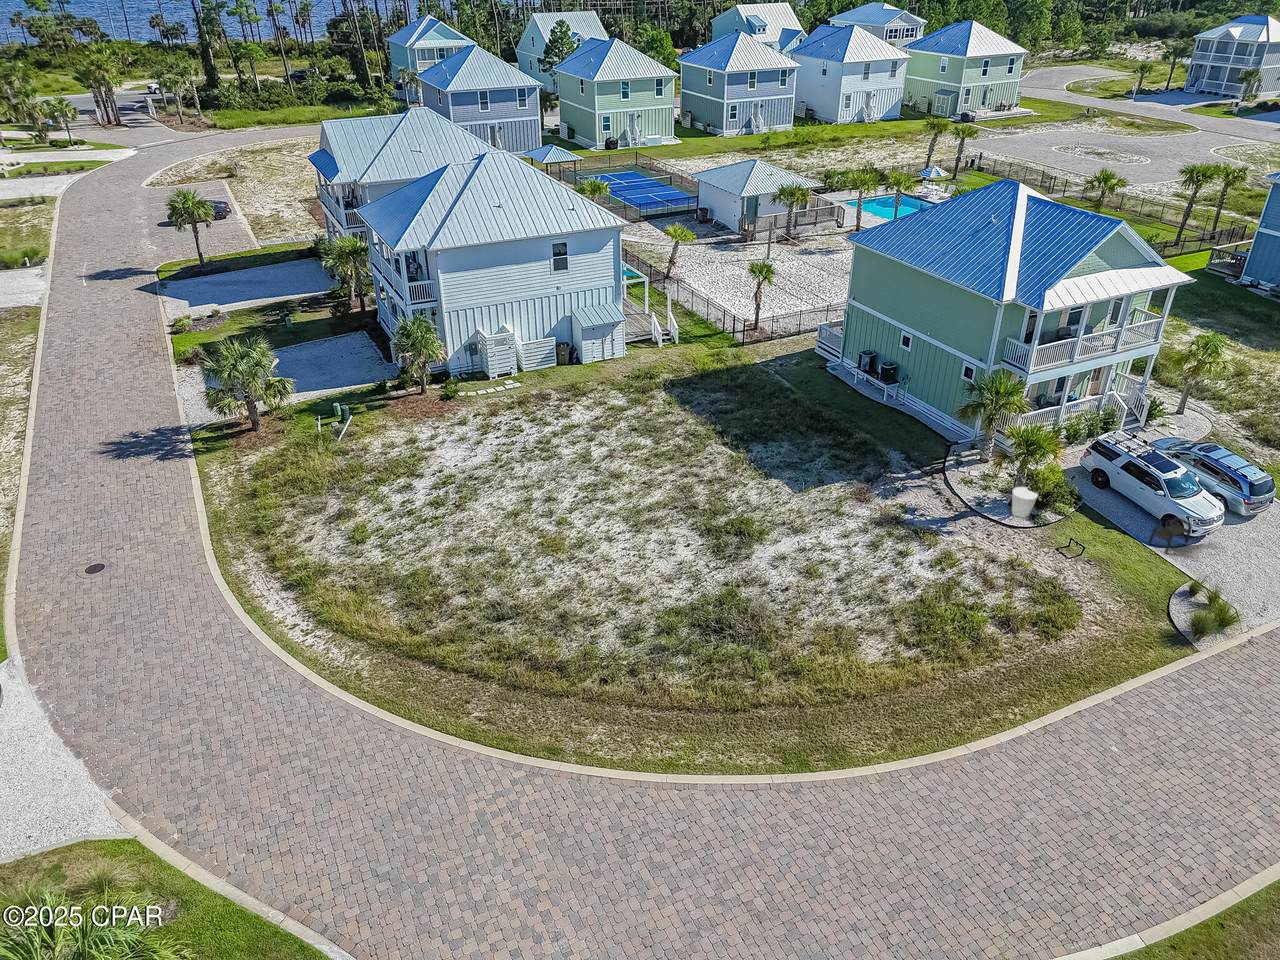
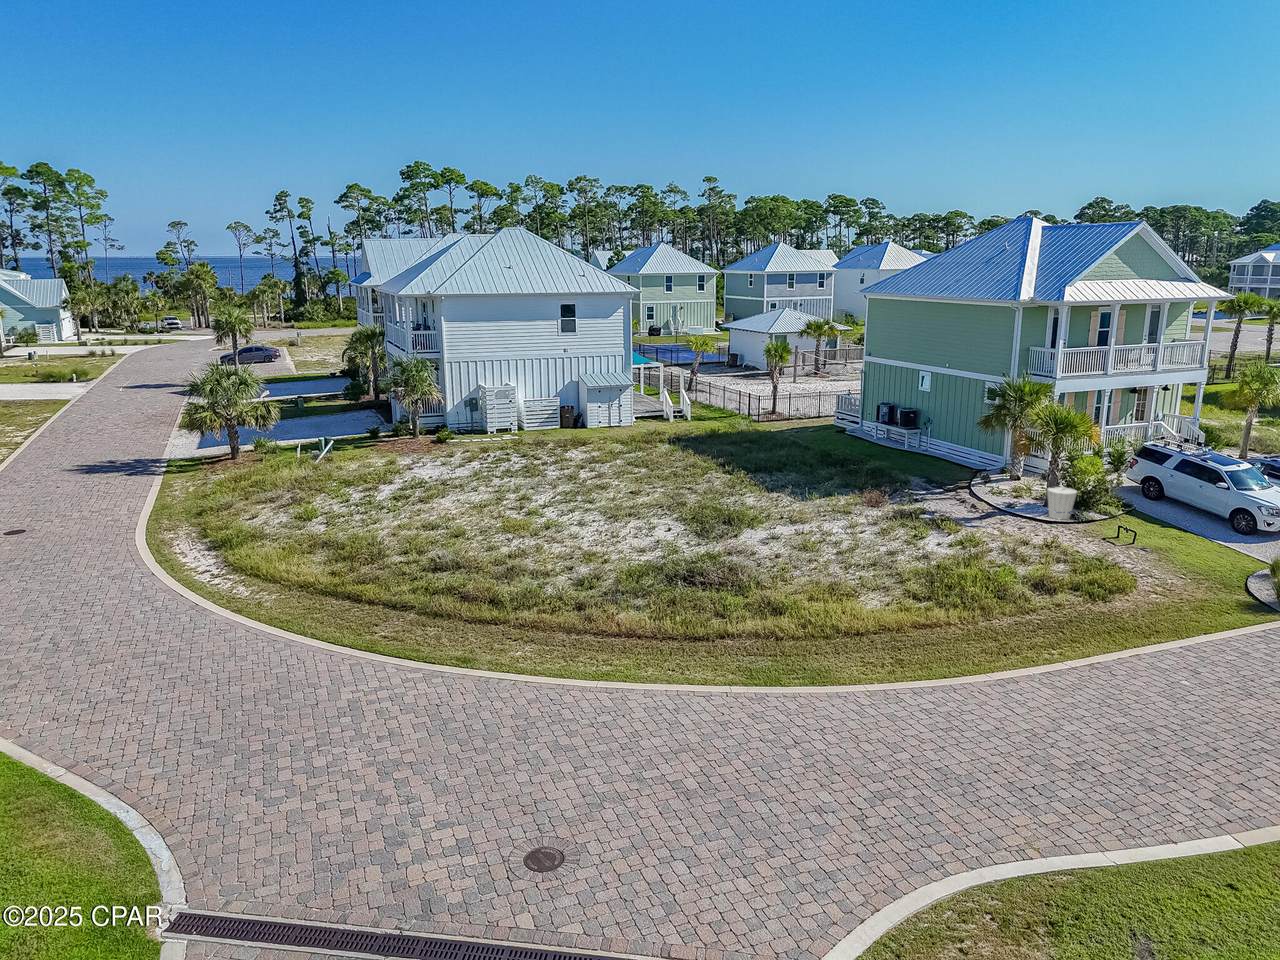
bench: present [1148,517,1192,553] -> none [1214,508,1265,544]

